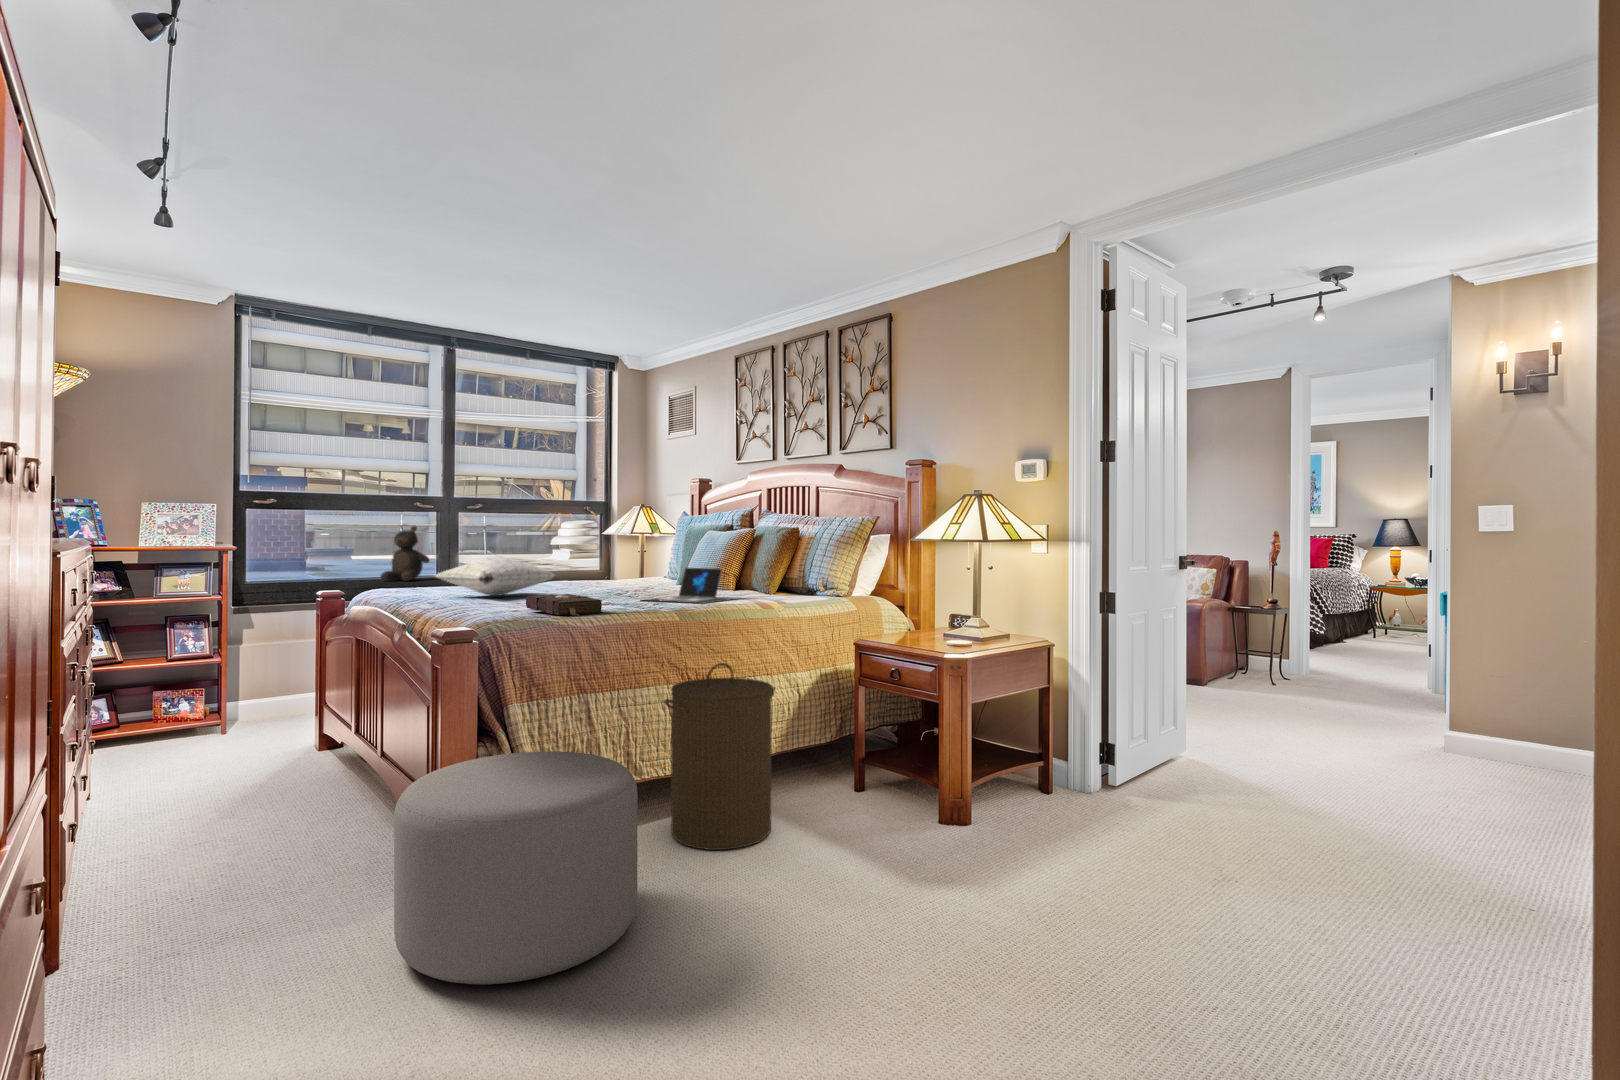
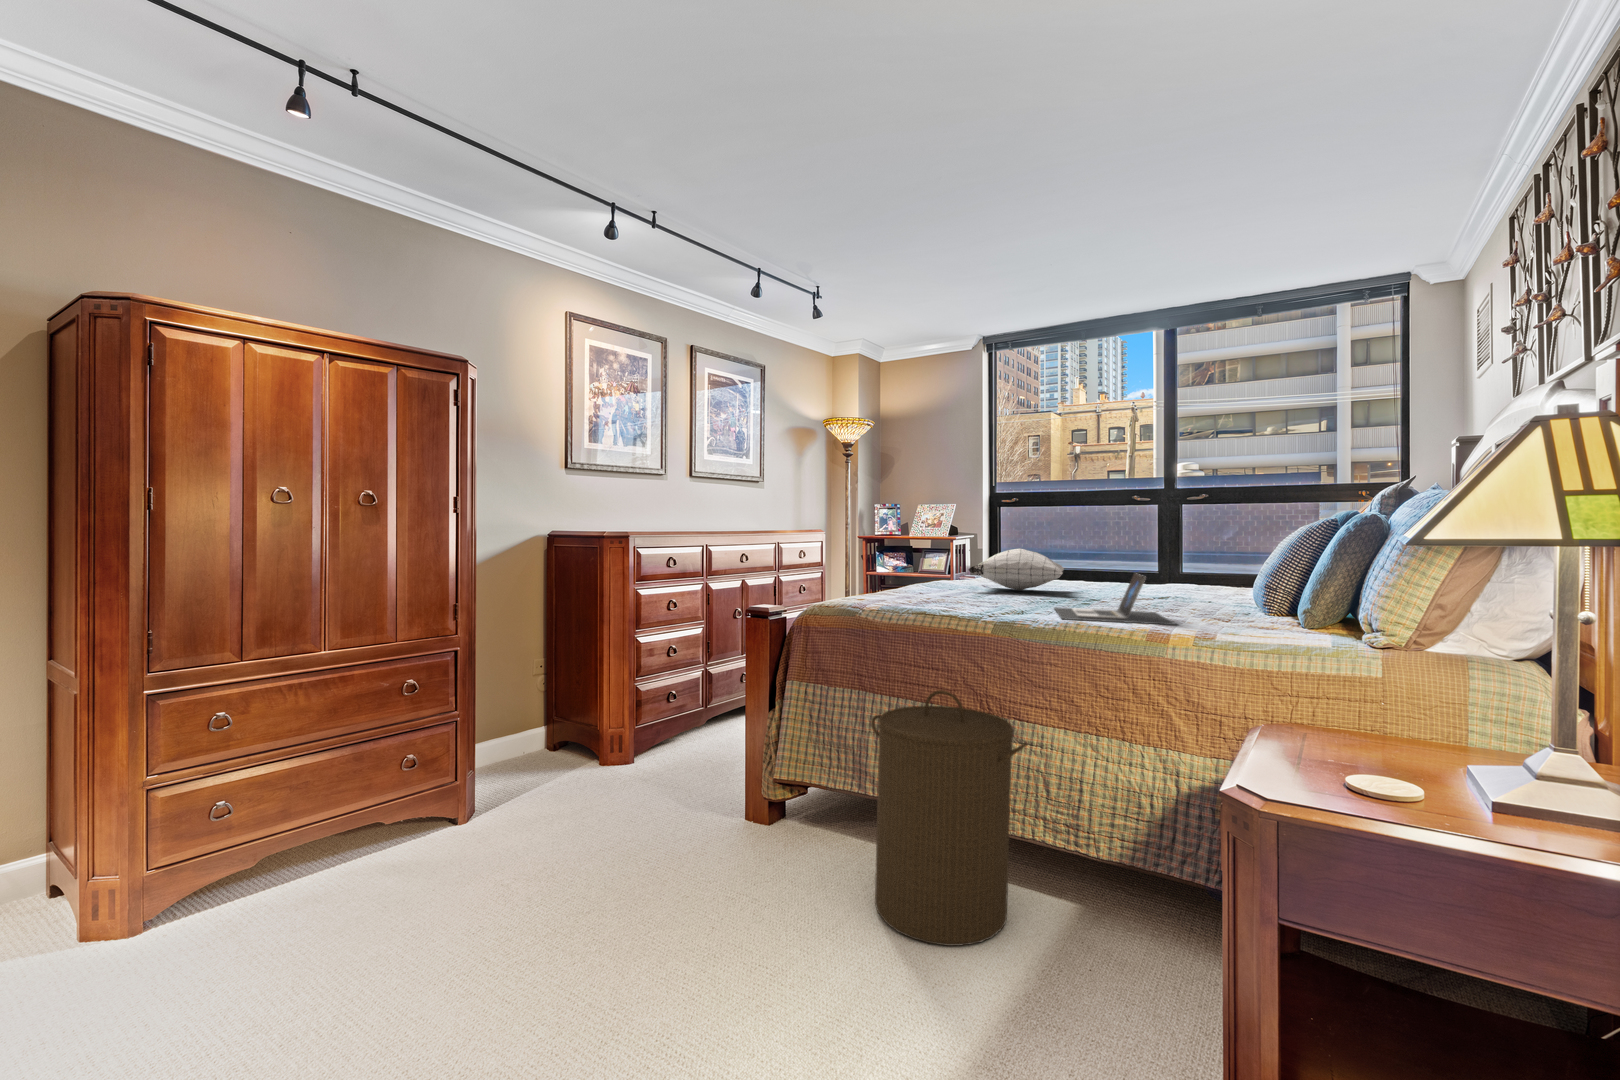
teddy bear: present [380,526,430,581] -> none [1102,522,1149,576]
book: present [526,594,602,616] -> none [857,585,930,609]
ottoman: present [394,751,638,984] -> none [553,708,758,906]

